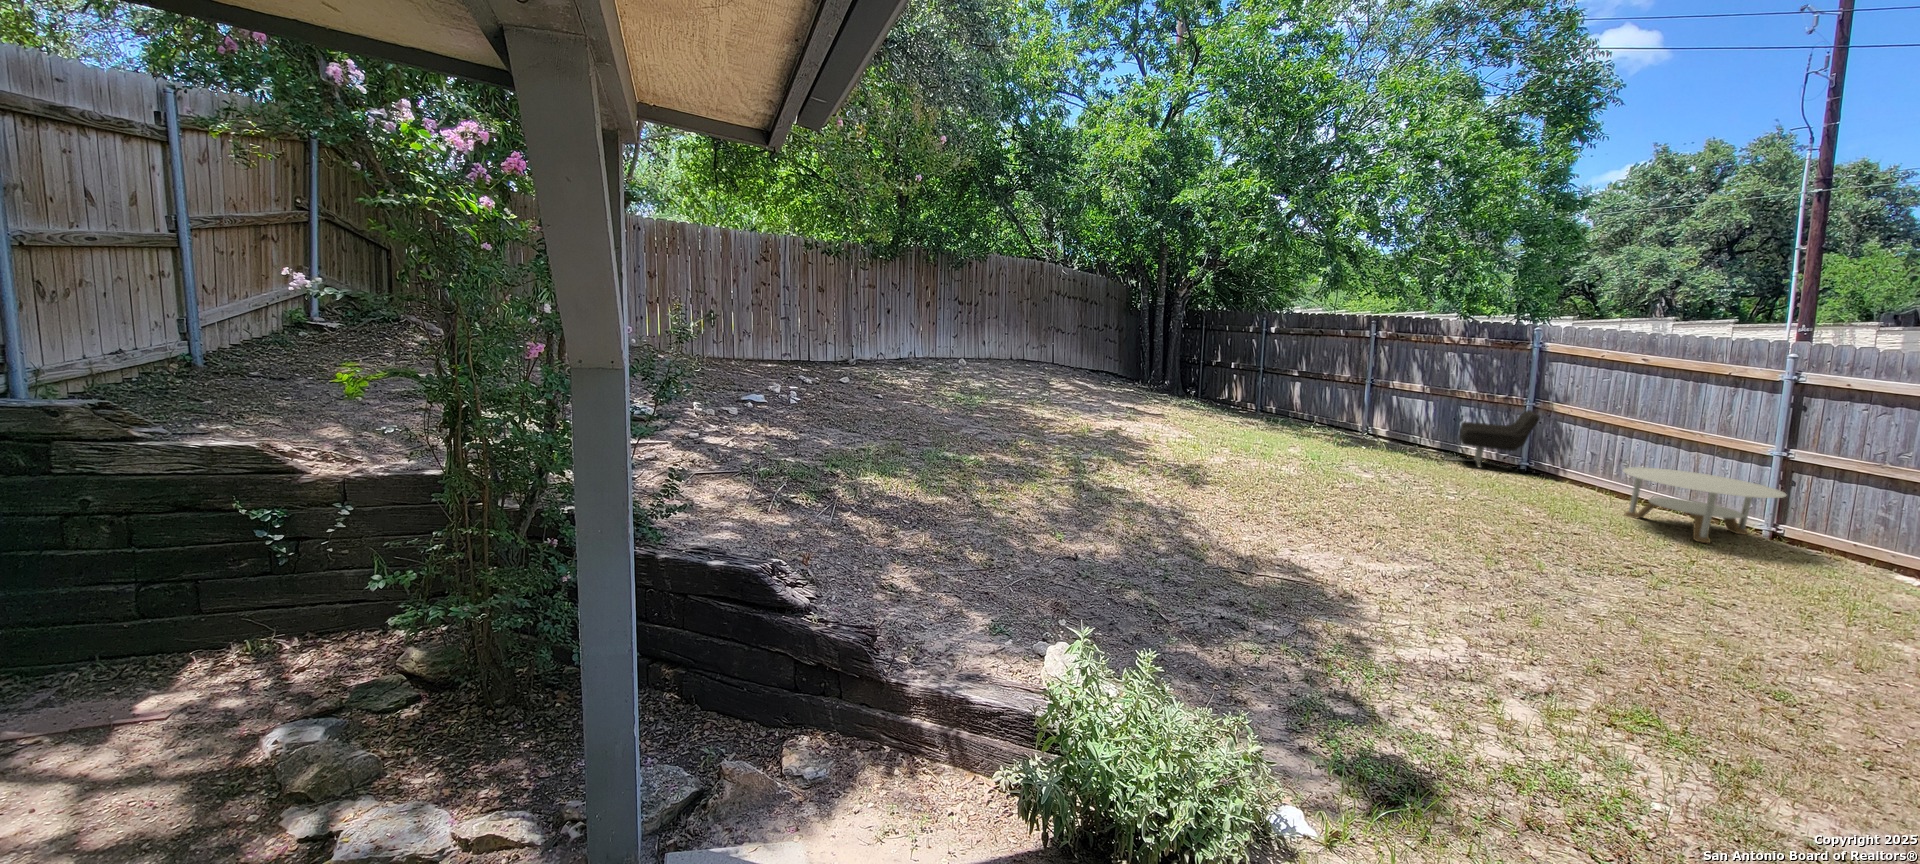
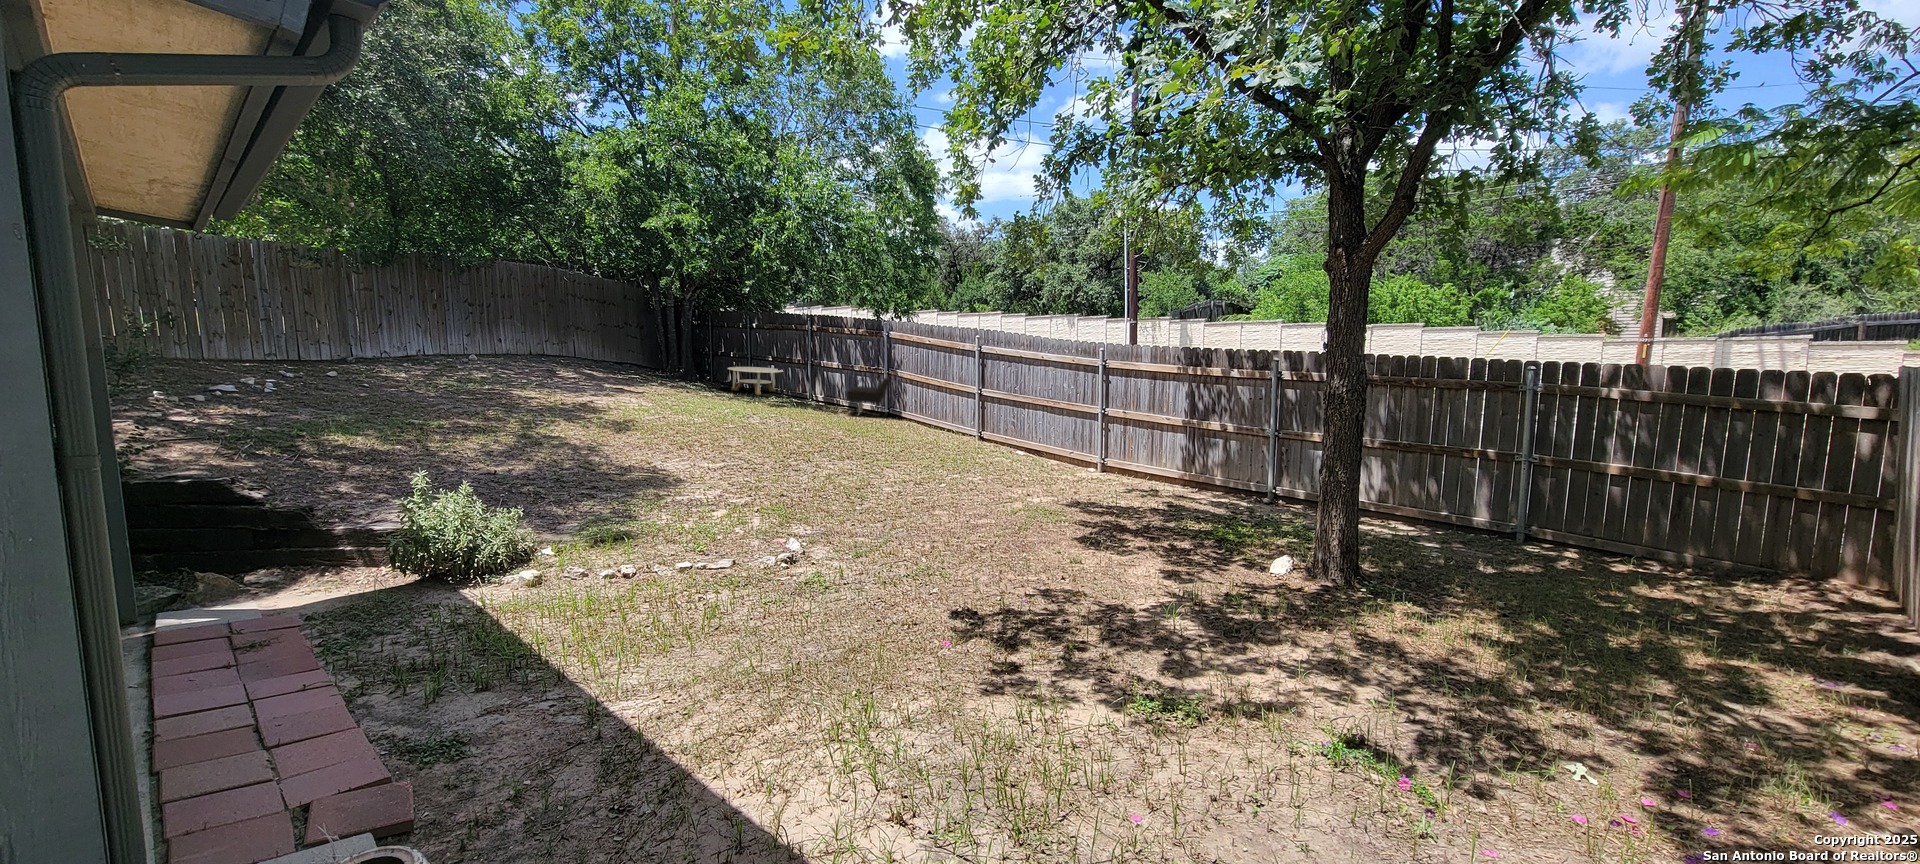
round table: present [1623,467,1786,543] -> present [727,367,783,395]

